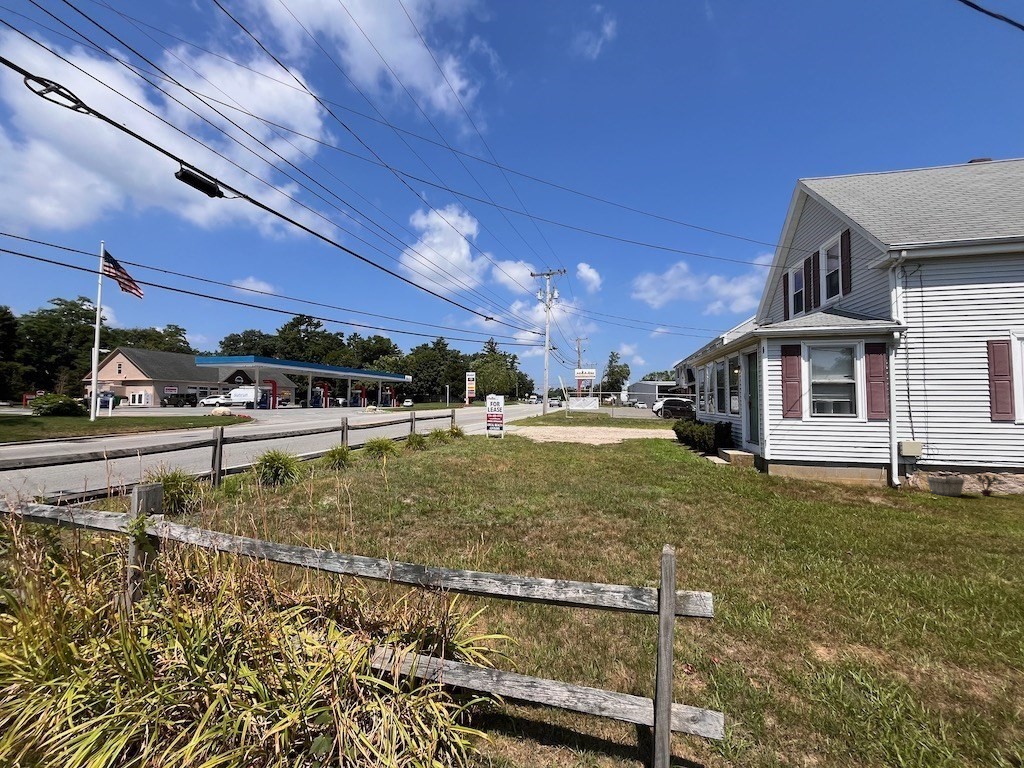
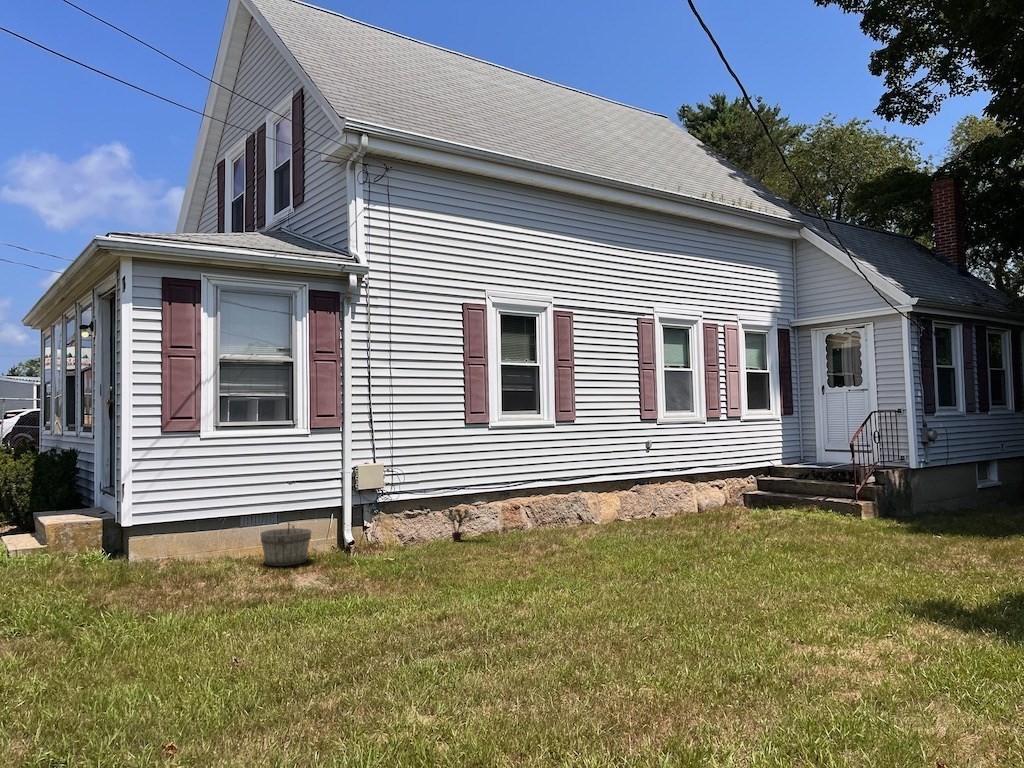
wooden bucket: present [927,473,964,496] -> present [260,520,311,566]

